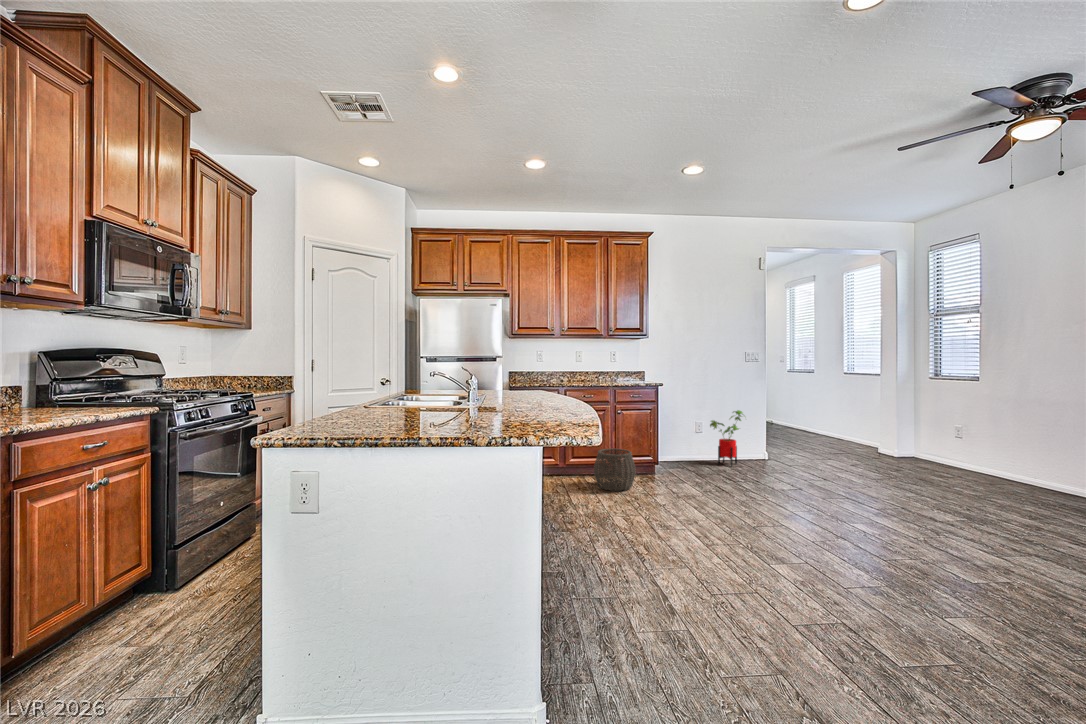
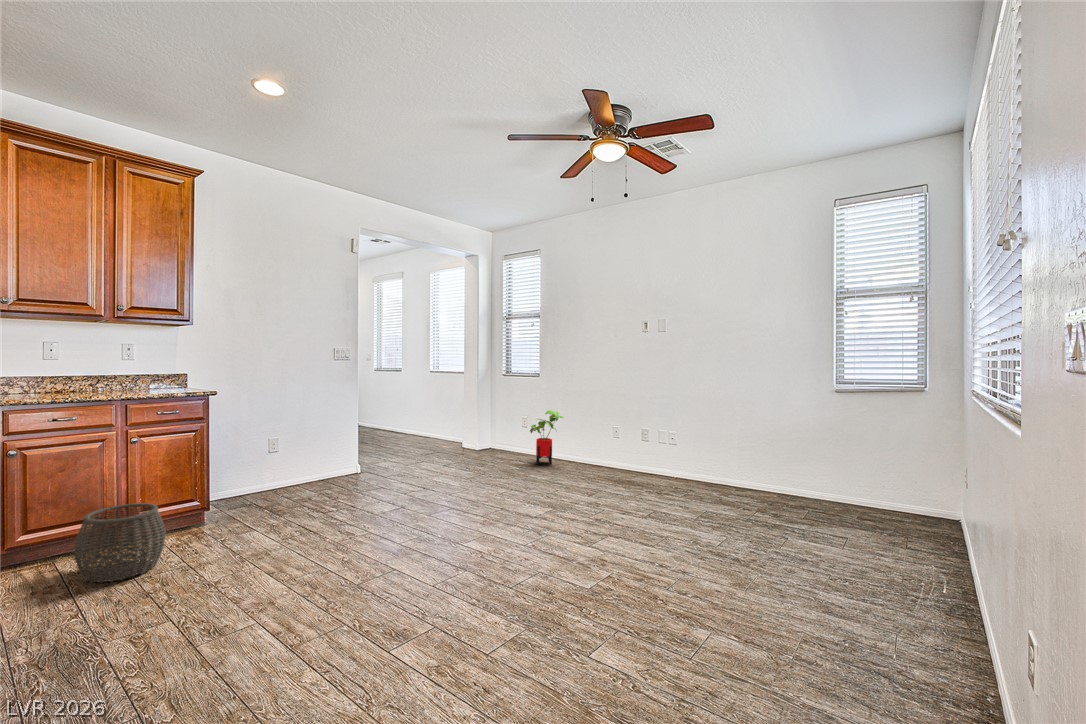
house plant: present [710,410,743,466] -> present [530,410,564,465]

